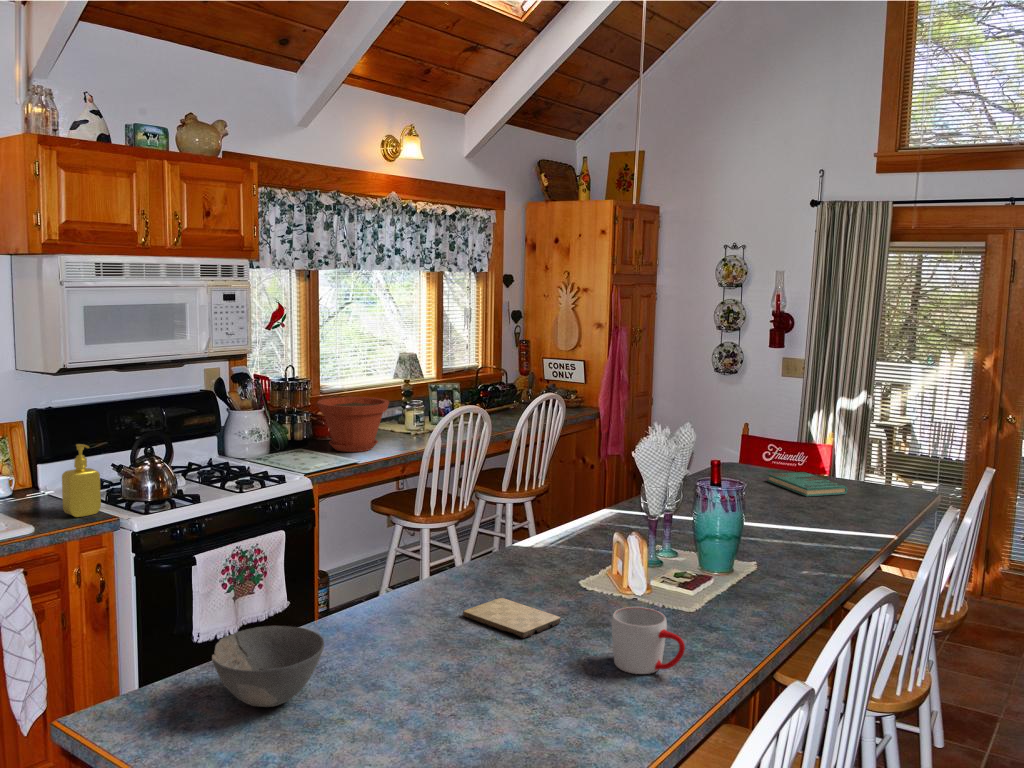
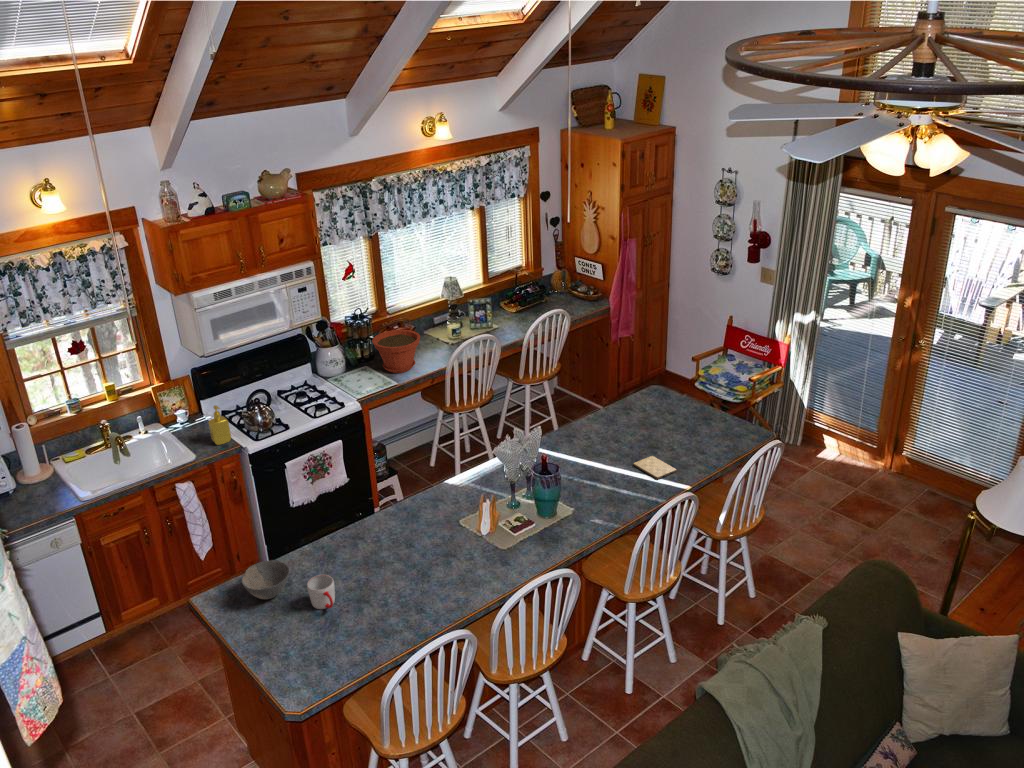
book: present [768,472,848,496] -> none [660,408,702,436]
cutting board: present [463,598,560,638] -> present [633,456,676,480]
mug: present [612,607,685,674] -> present [307,575,335,609]

